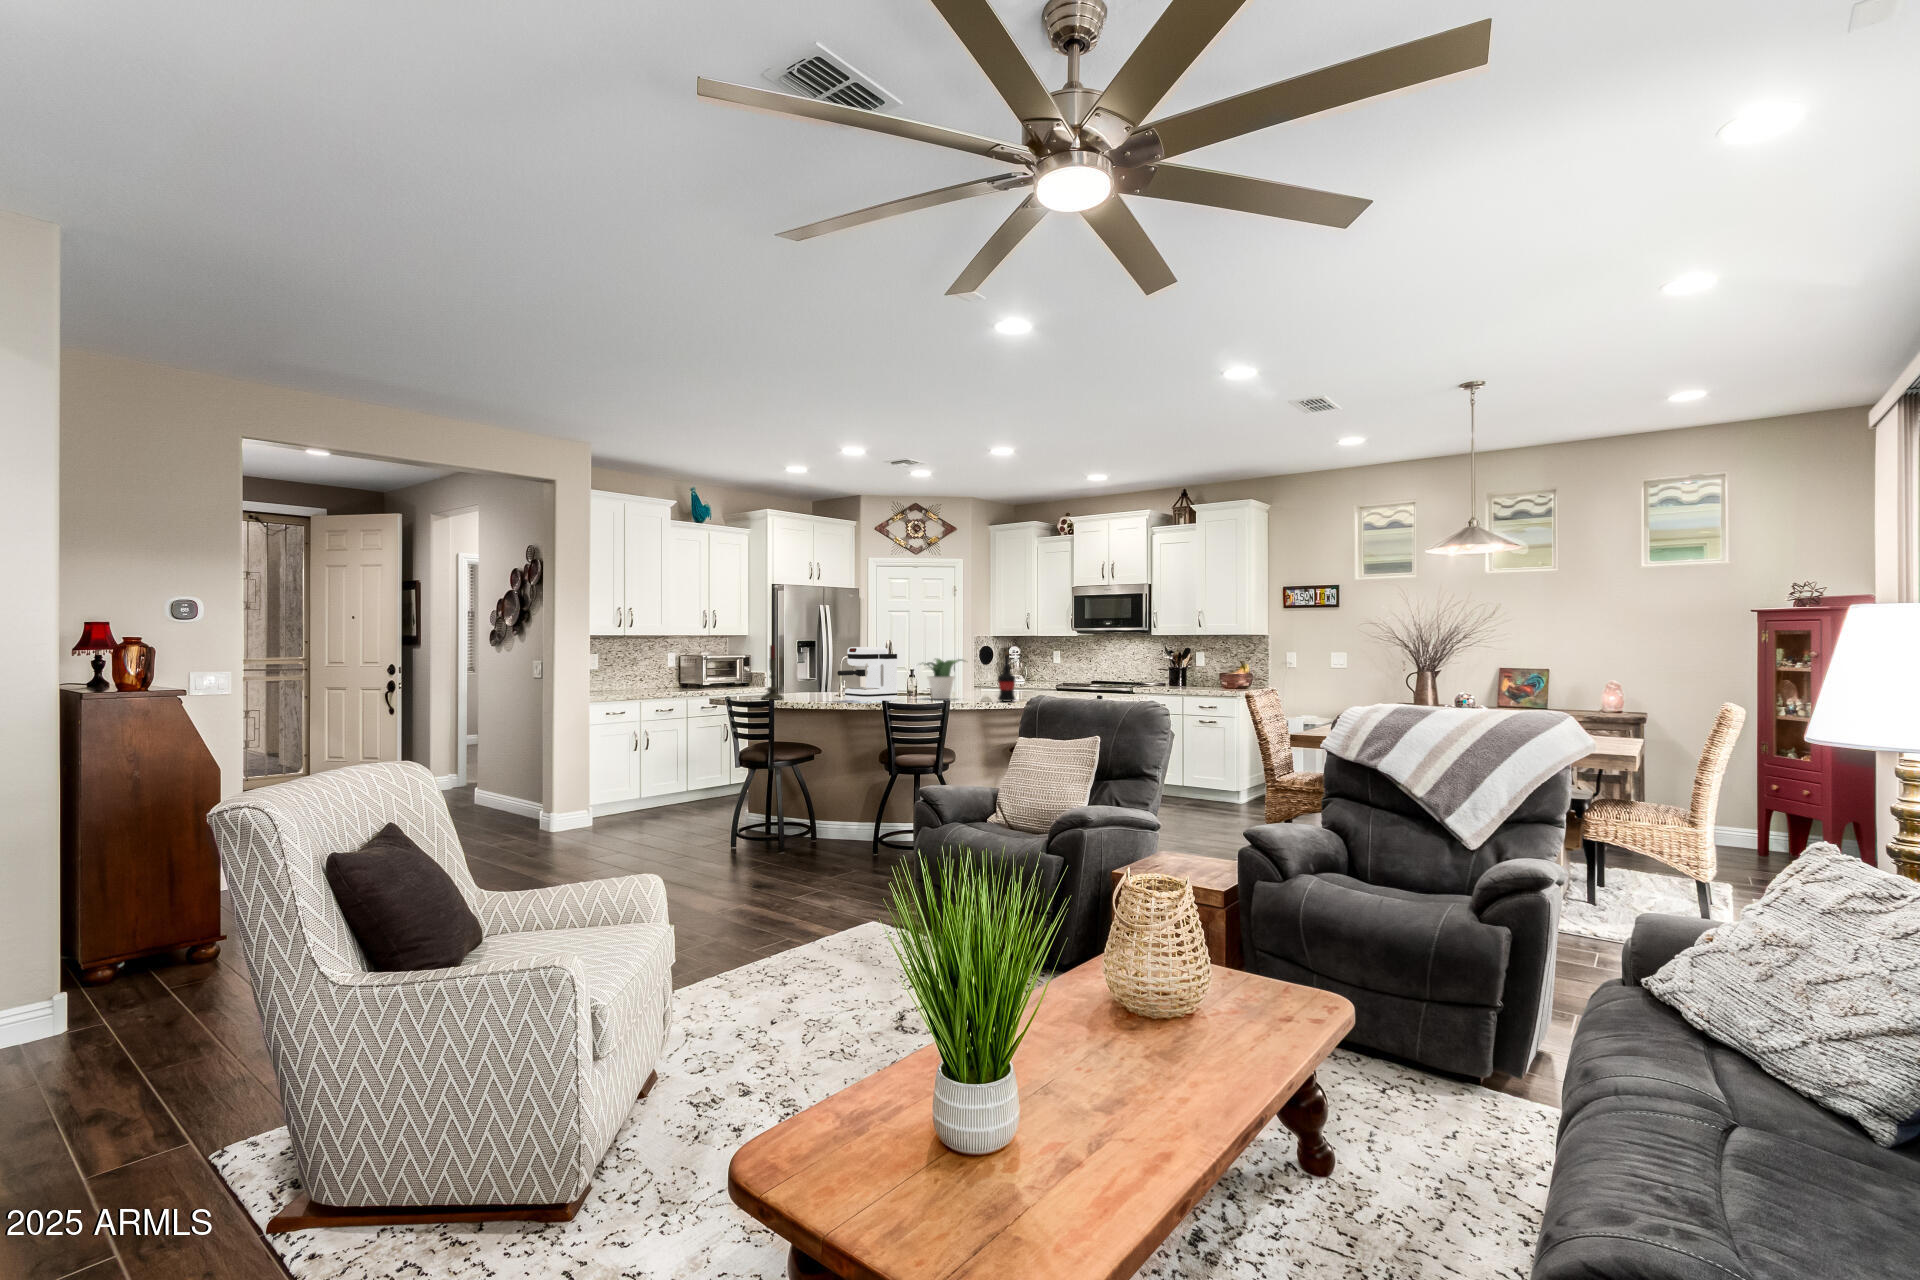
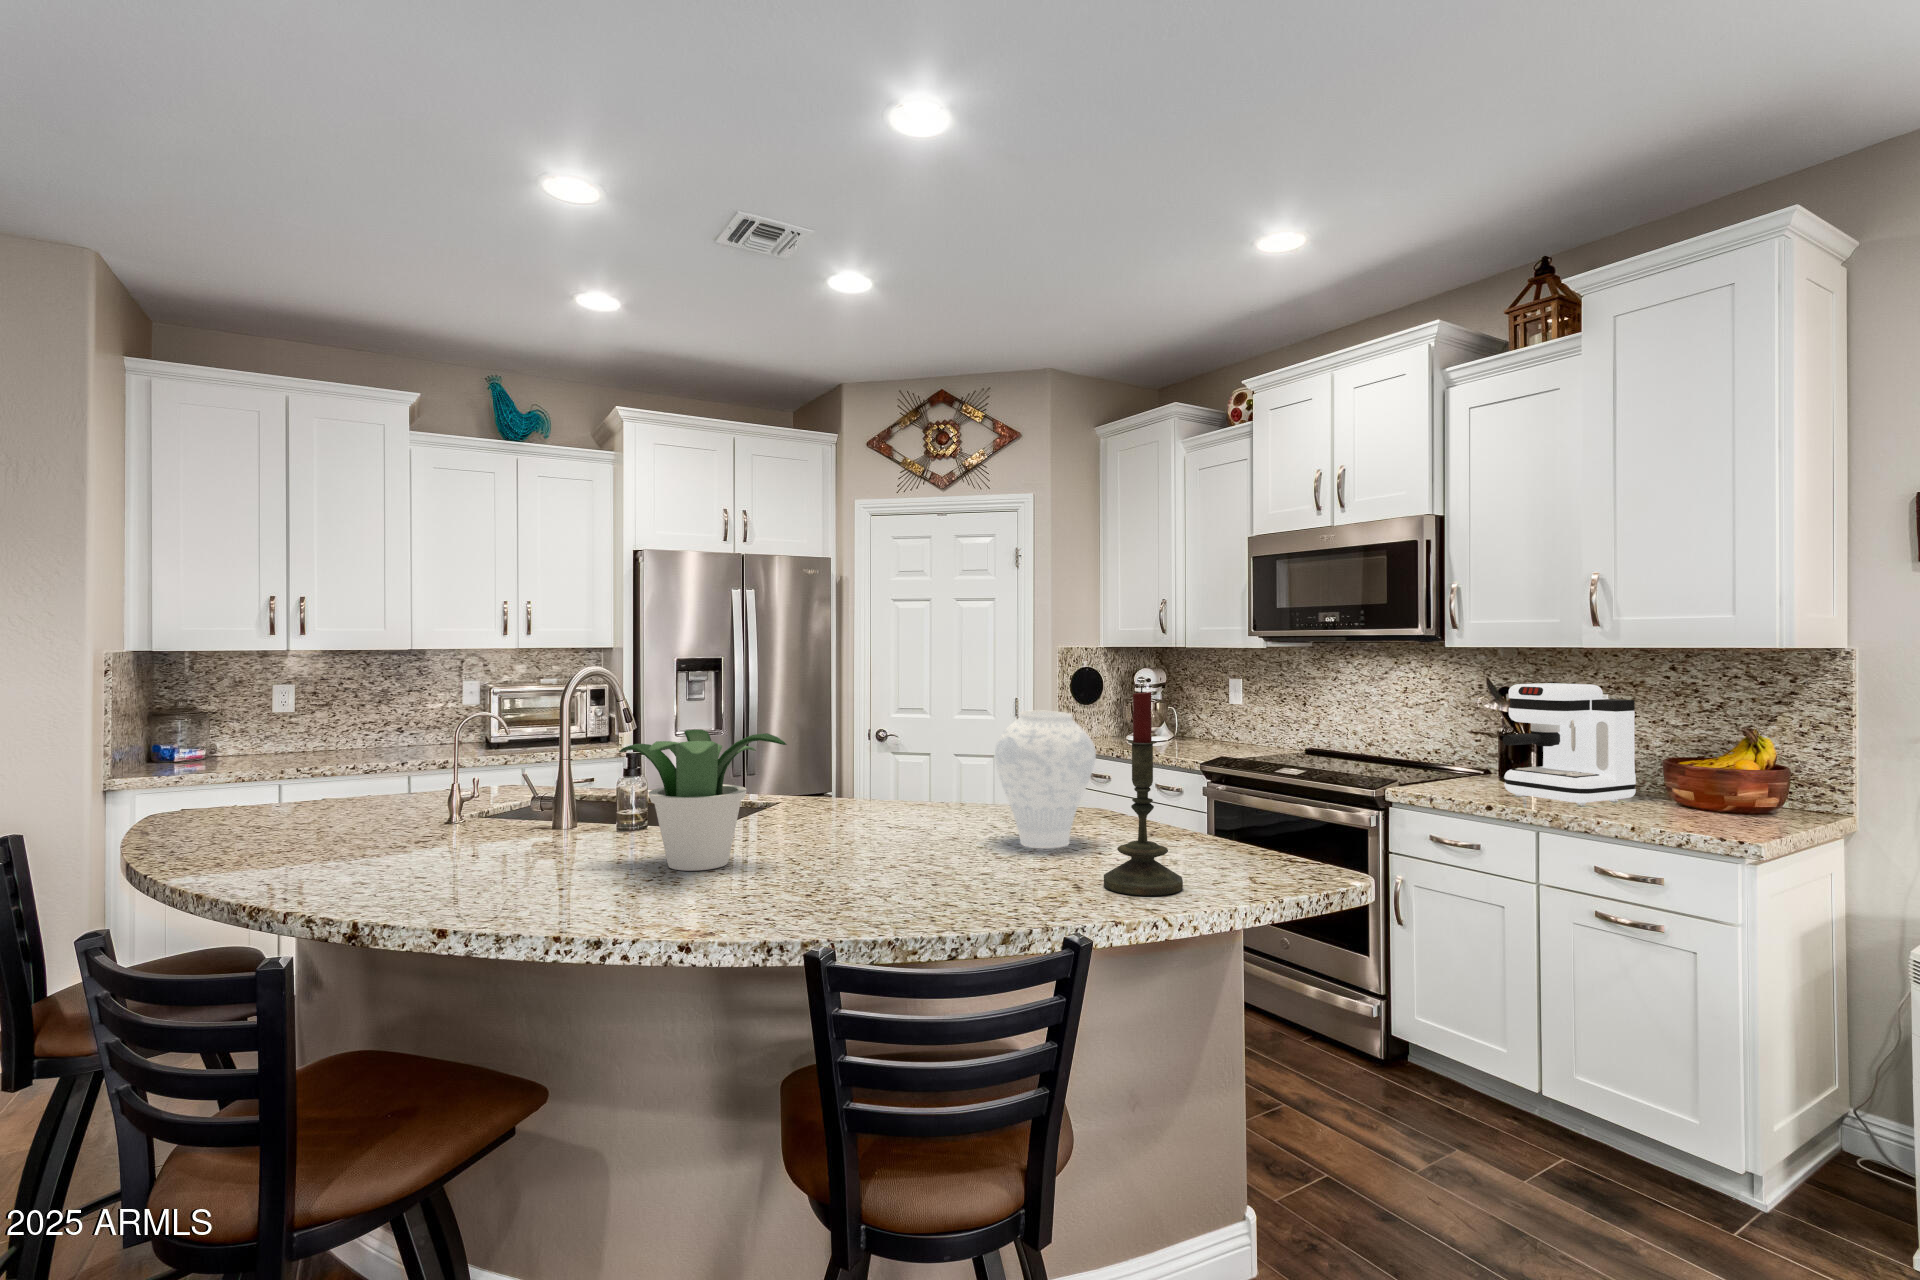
candle: present [762,645,784,700] -> present [1104,686,1183,896]
coffee maker: present [837,647,898,702] -> present [1503,683,1636,805]
wine bottle: present [998,652,1016,701] -> none [814,722,882,917]
vase: none [1017,654,1049,696] -> present [995,710,1096,848]

